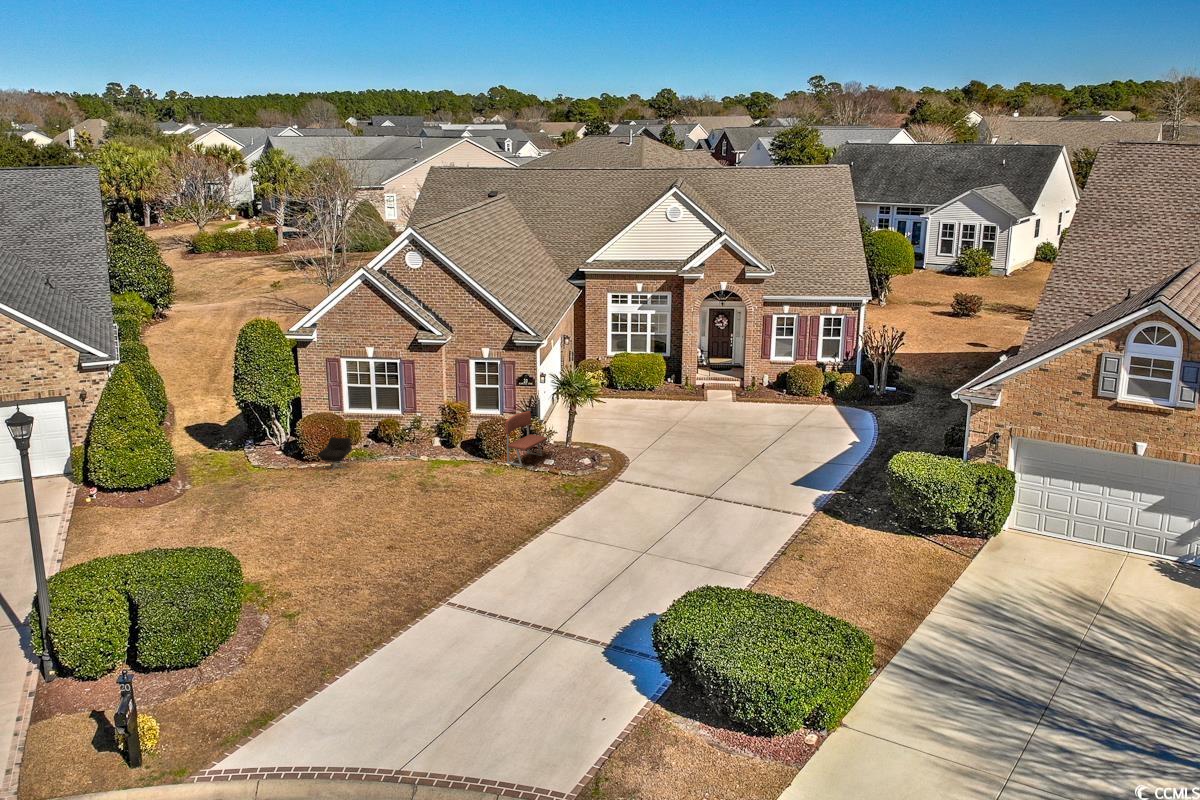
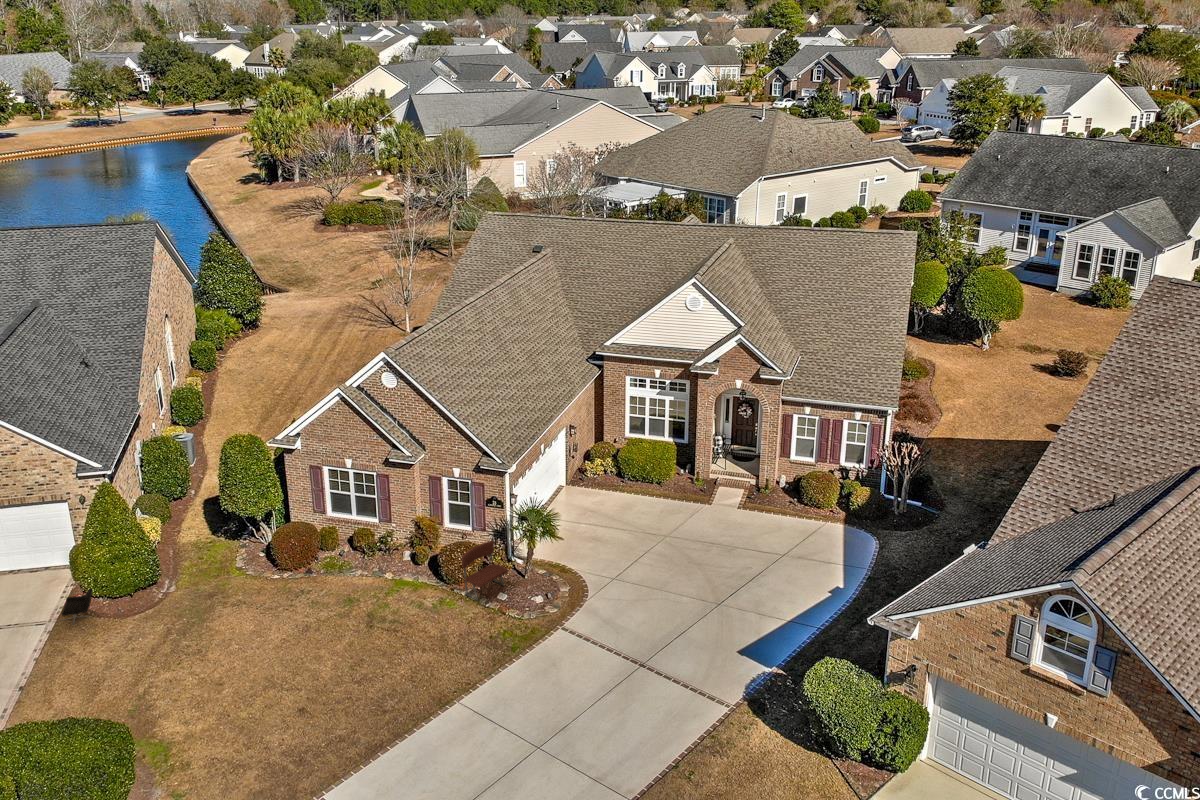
lounge chair: present [317,437,352,471] -> present [61,589,93,624]

